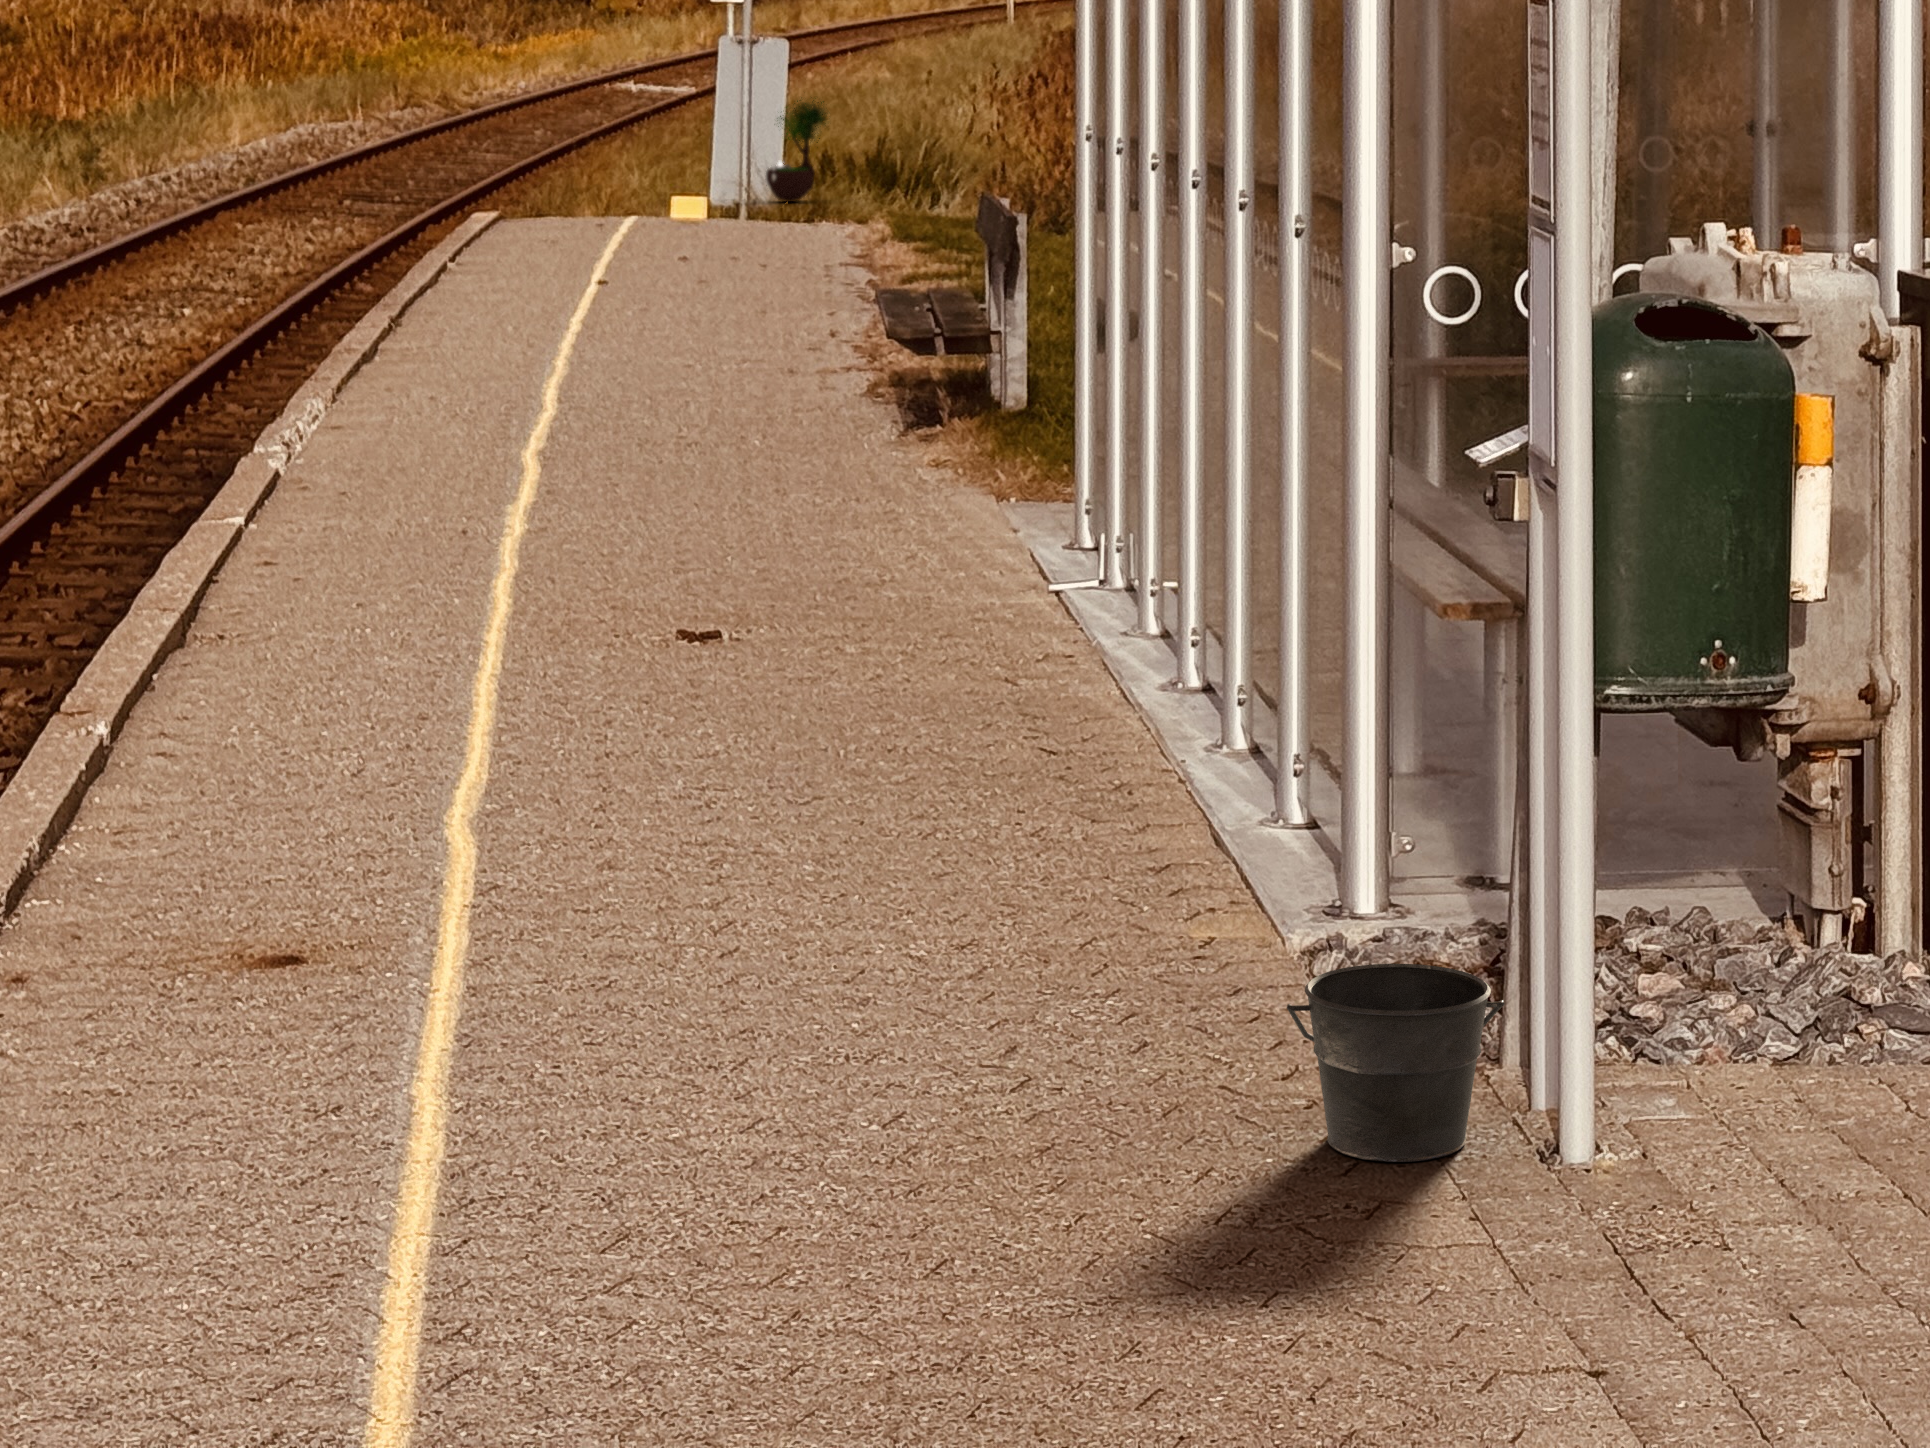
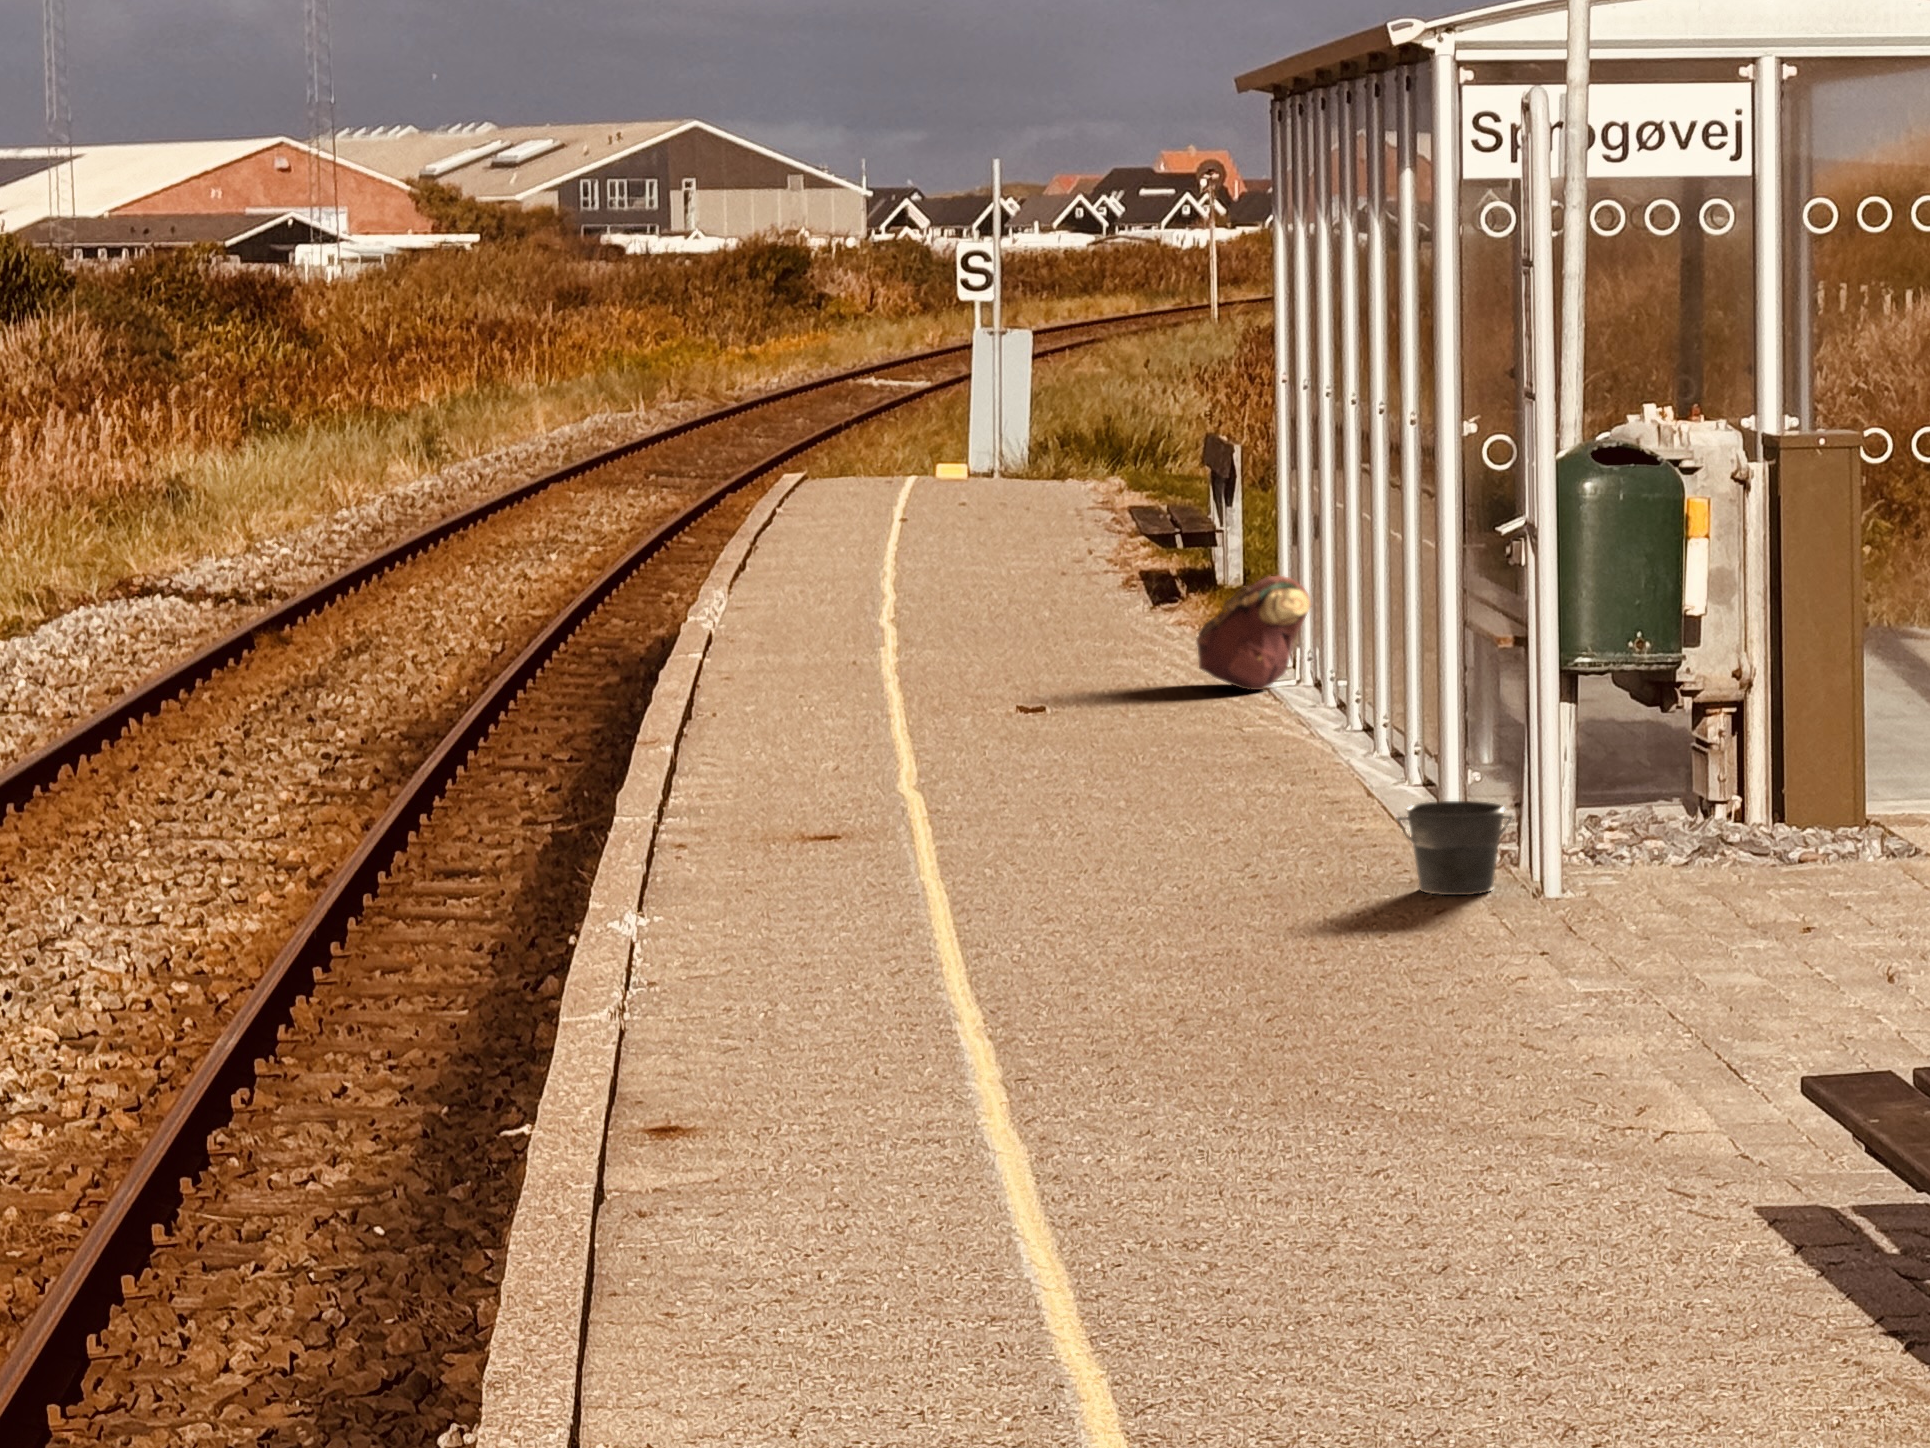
potted tree: present [766,98,827,202] -> none [1014,368,1069,464]
backpack: none [950,421,1120,590] -> present [1196,576,1311,690]

